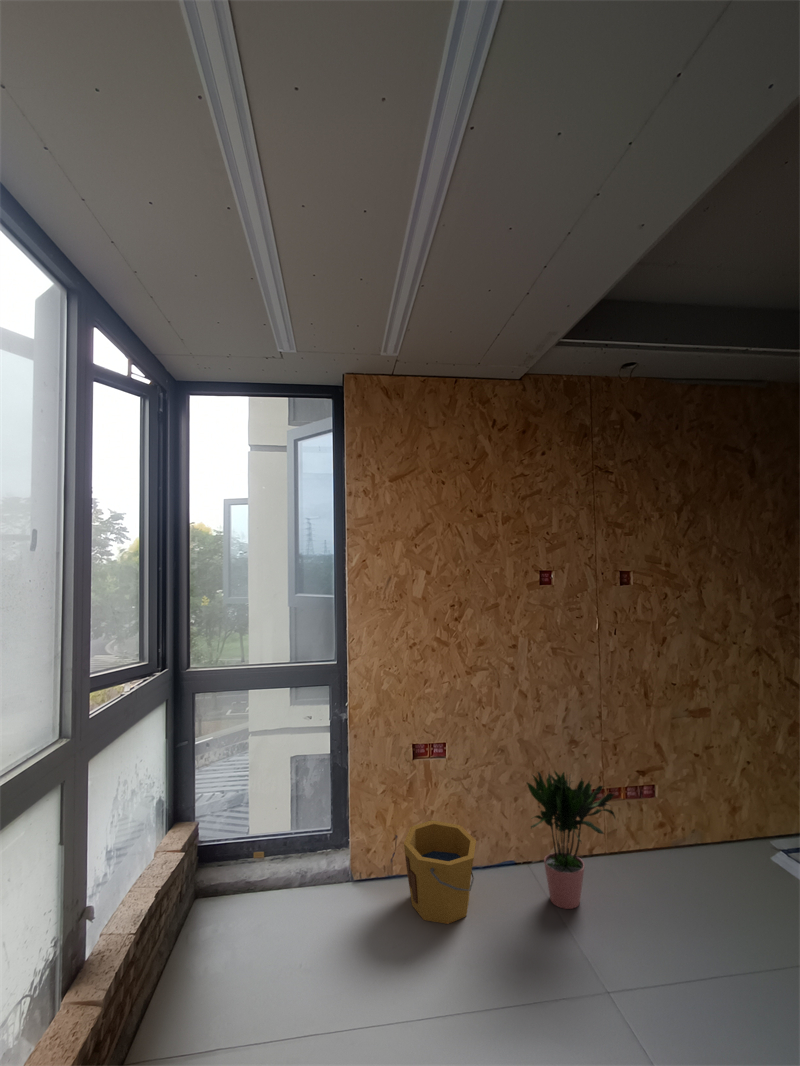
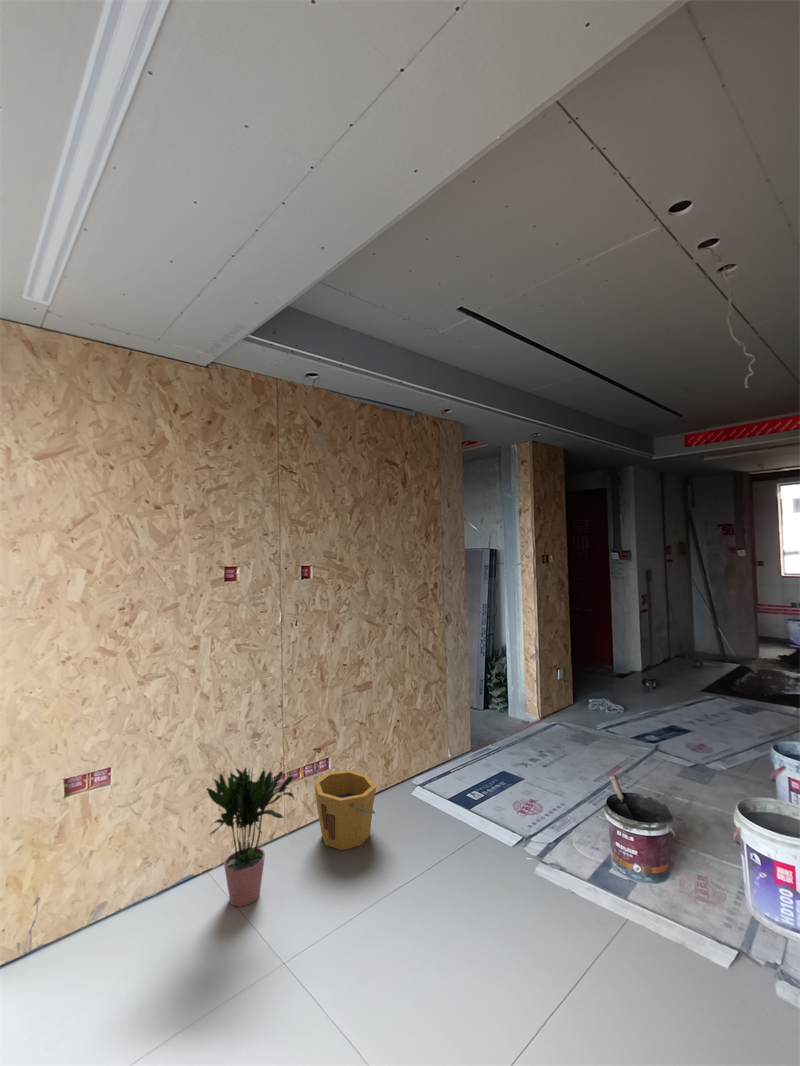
bucket: present [404,820,476,924] -> present [314,770,376,850]

